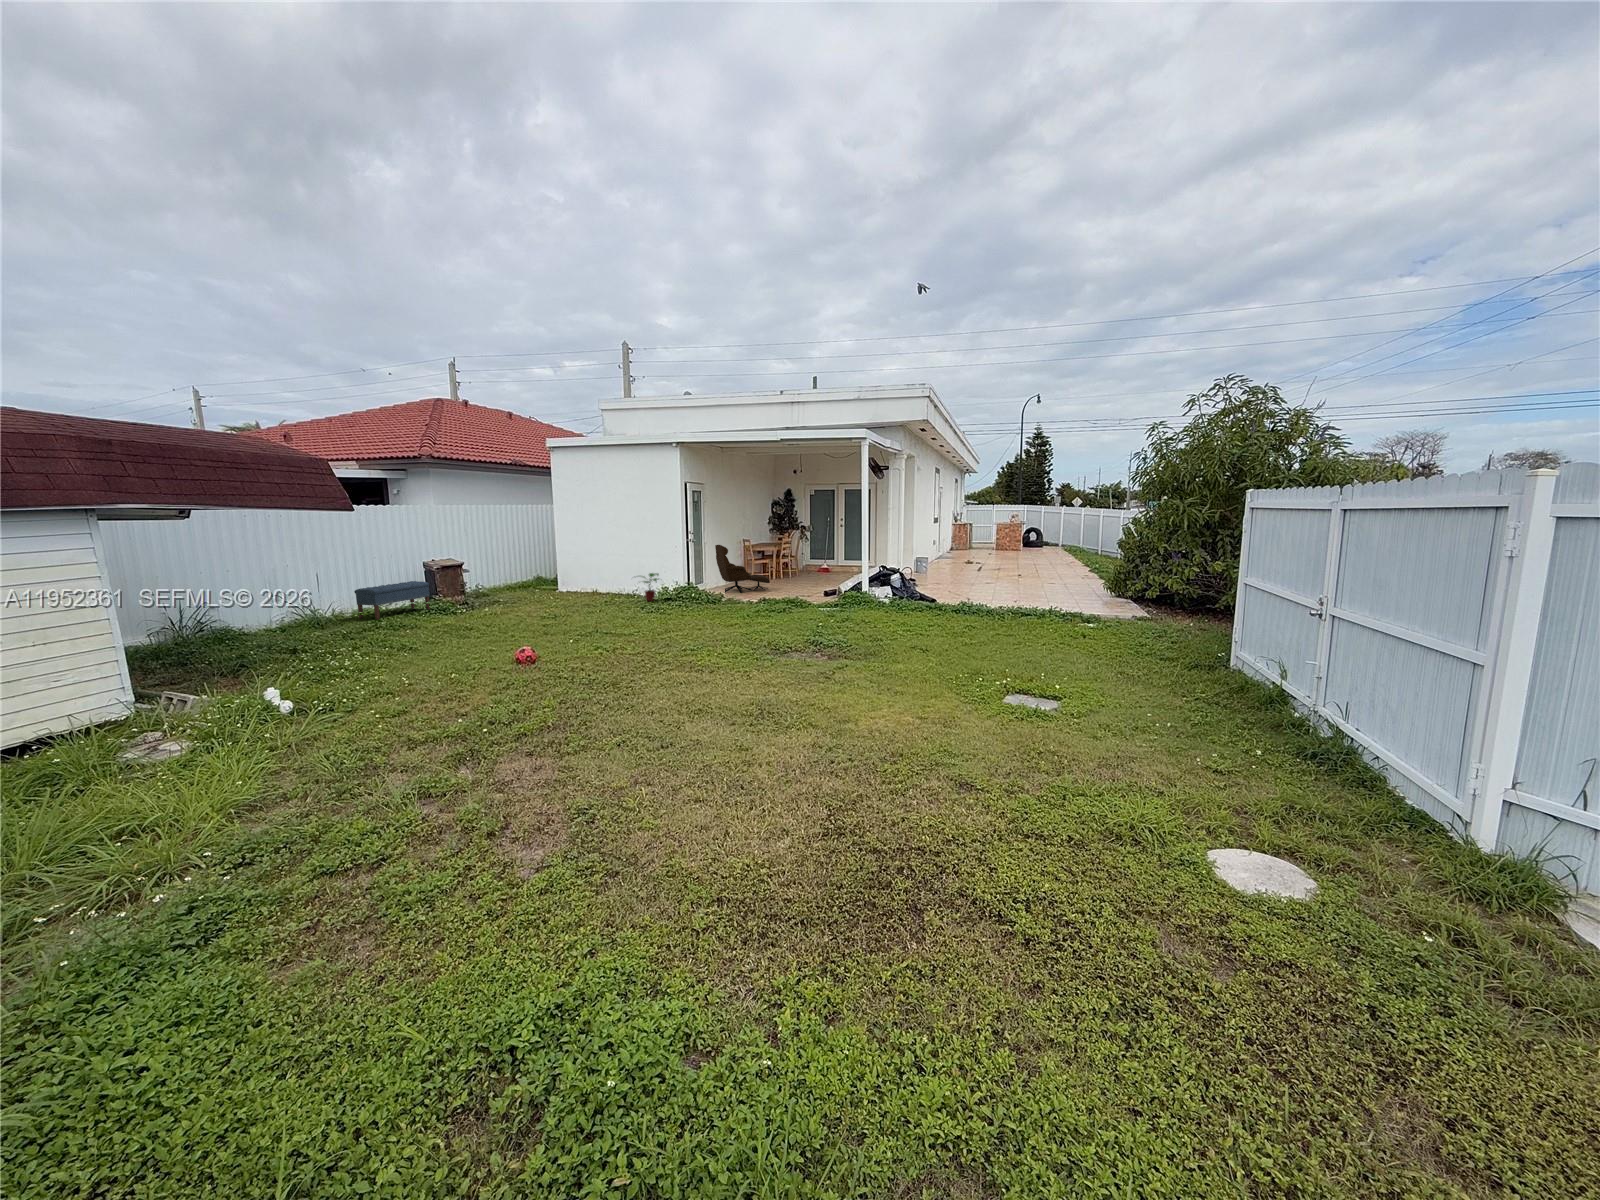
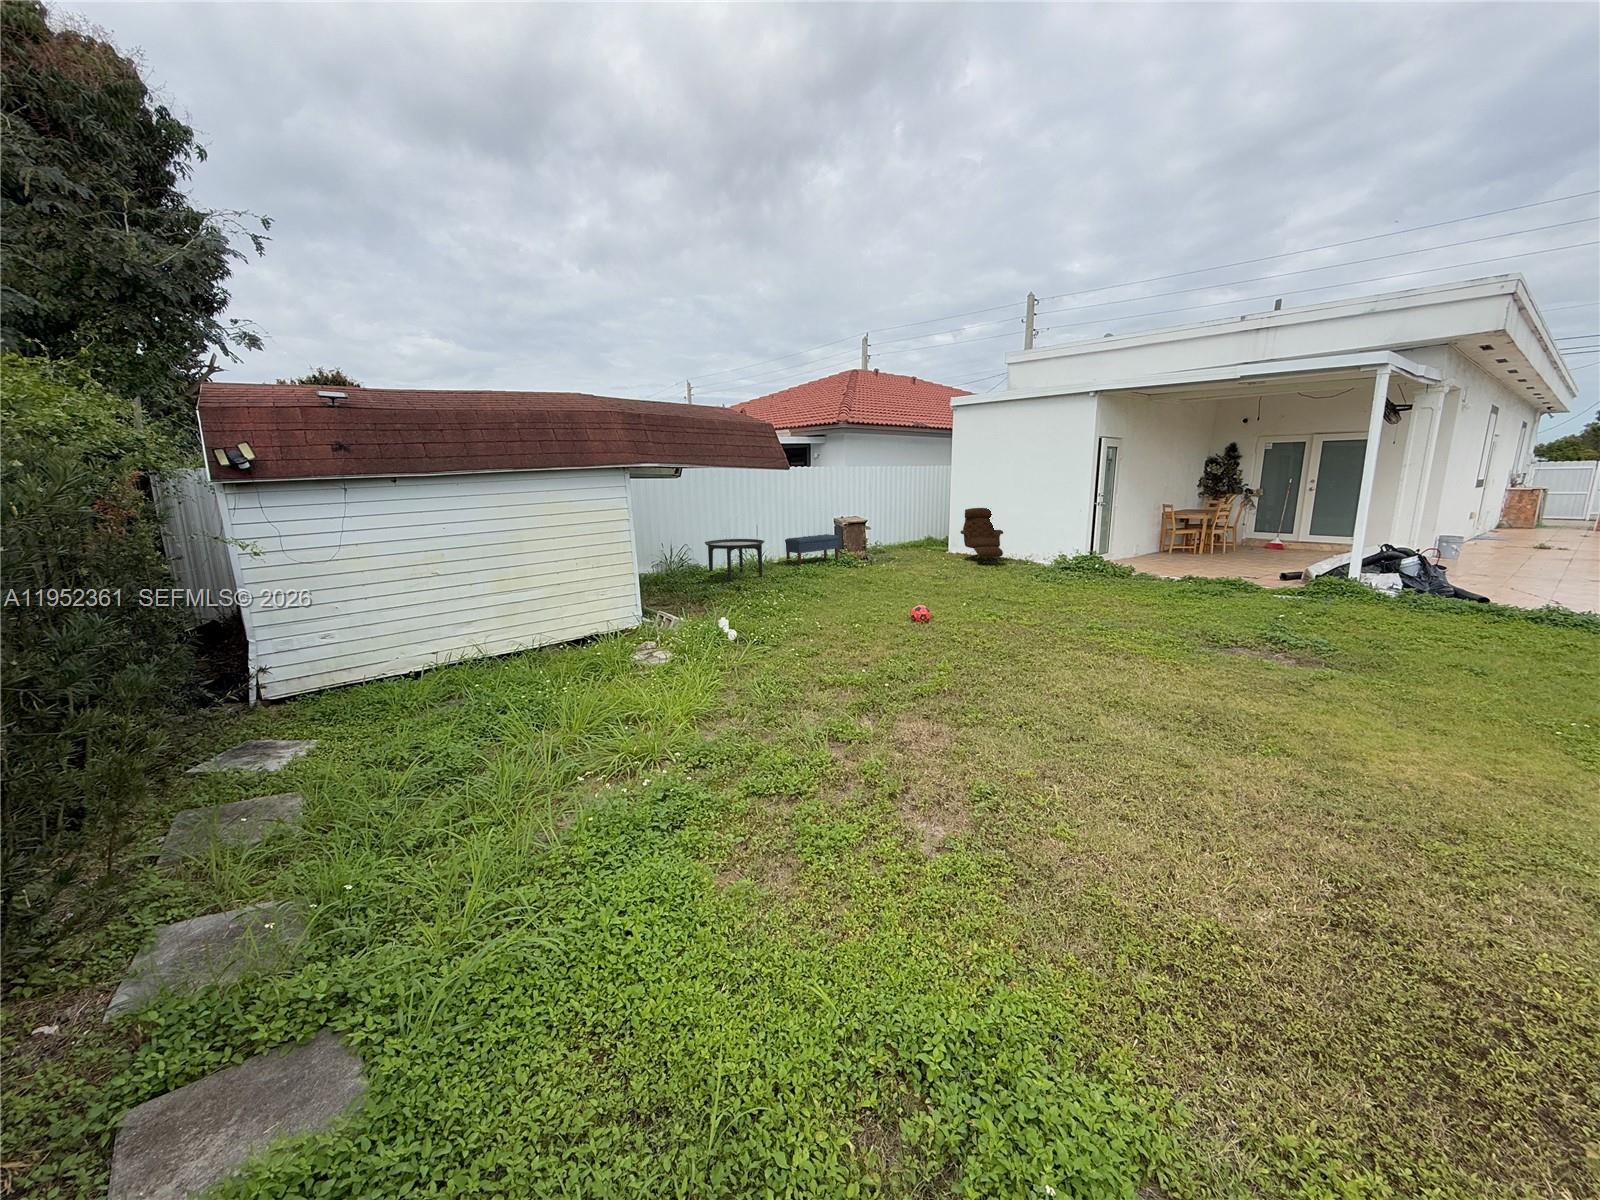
lounge chair: present [715,545,770,593] -> present [961,508,1003,565]
potted plant: present [644,573,659,601] -> none [1023,538,1059,568]
round table: none [227,593,324,647] -> present [705,539,764,581]

